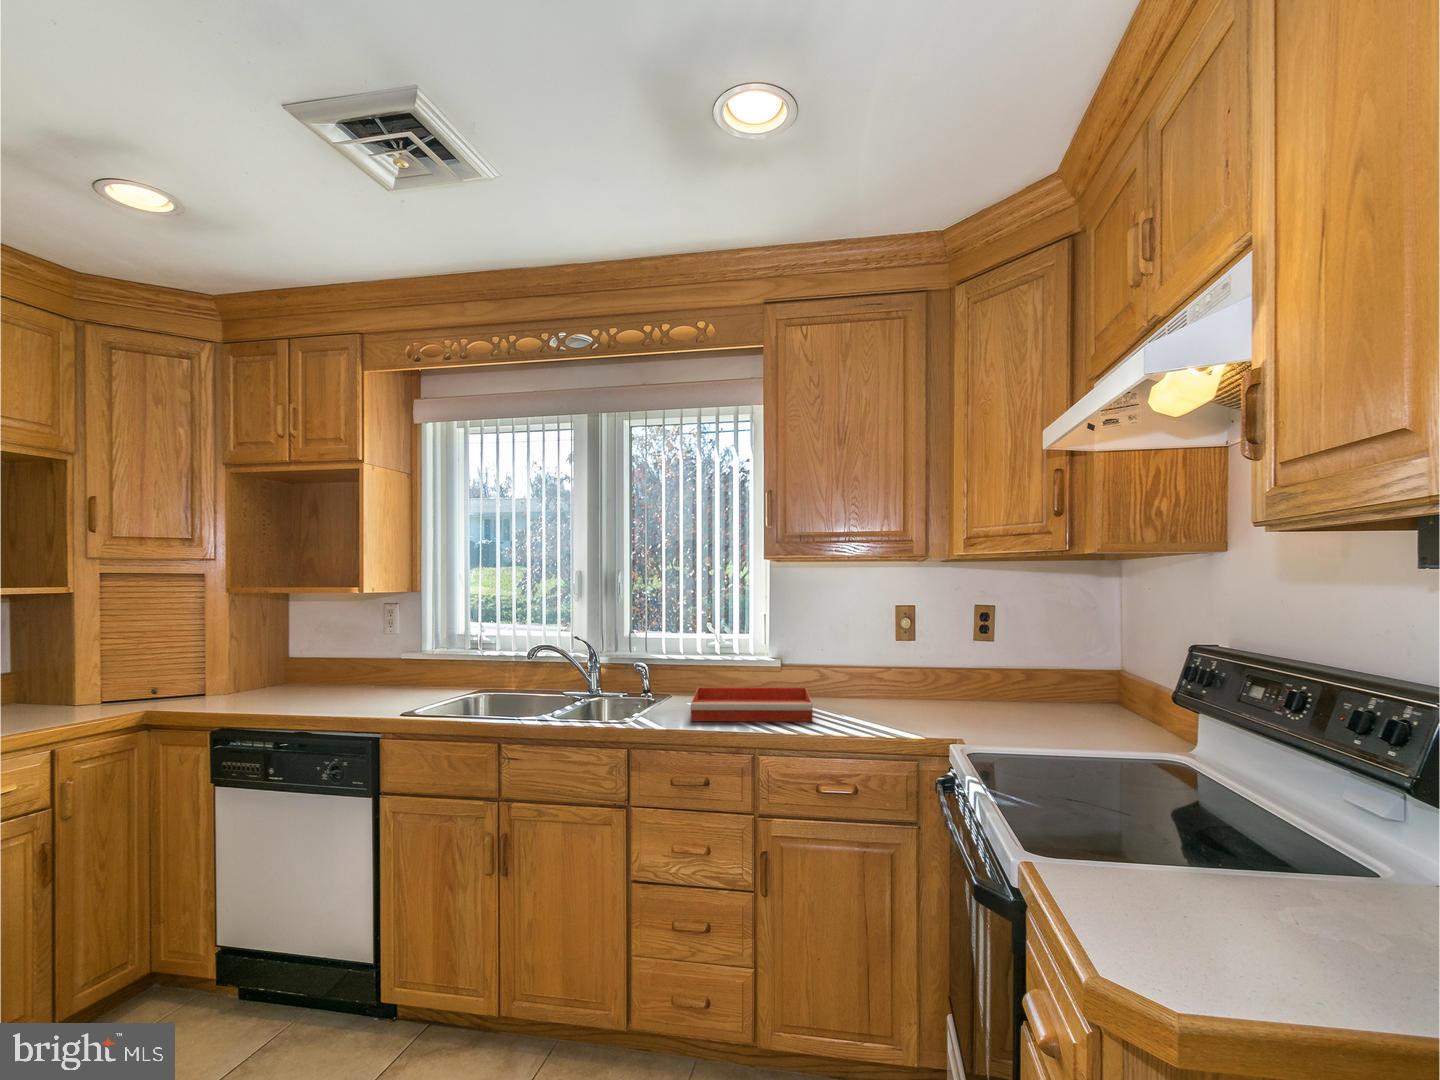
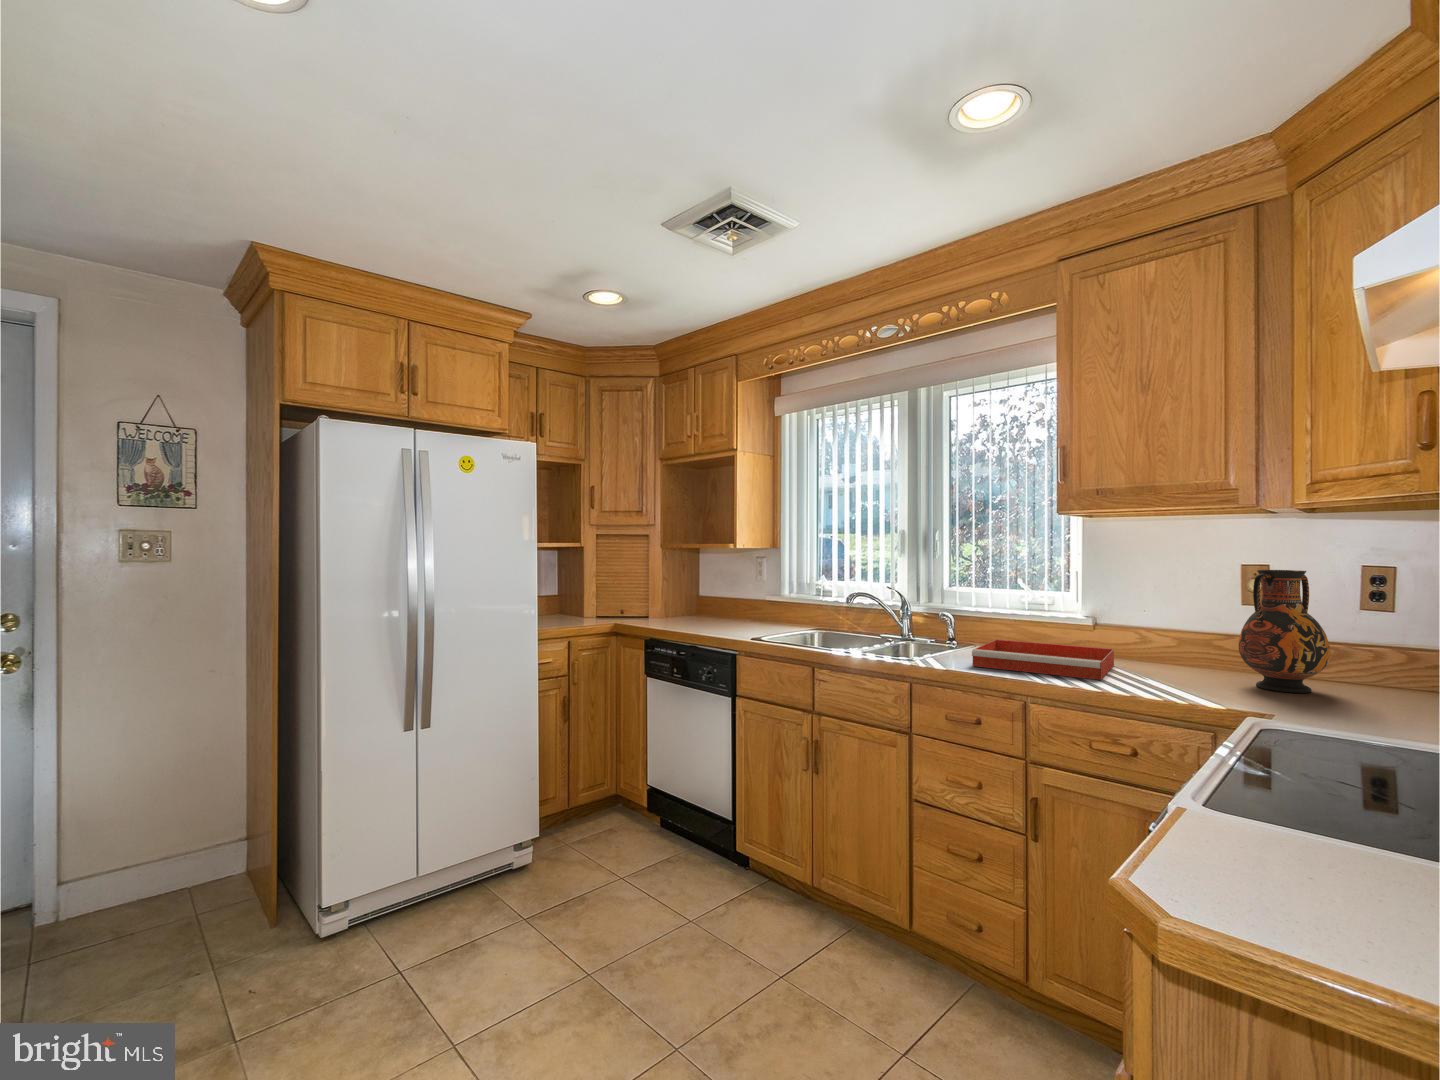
vase: none [908,609,969,714] -> present [1238,570,1330,693]

